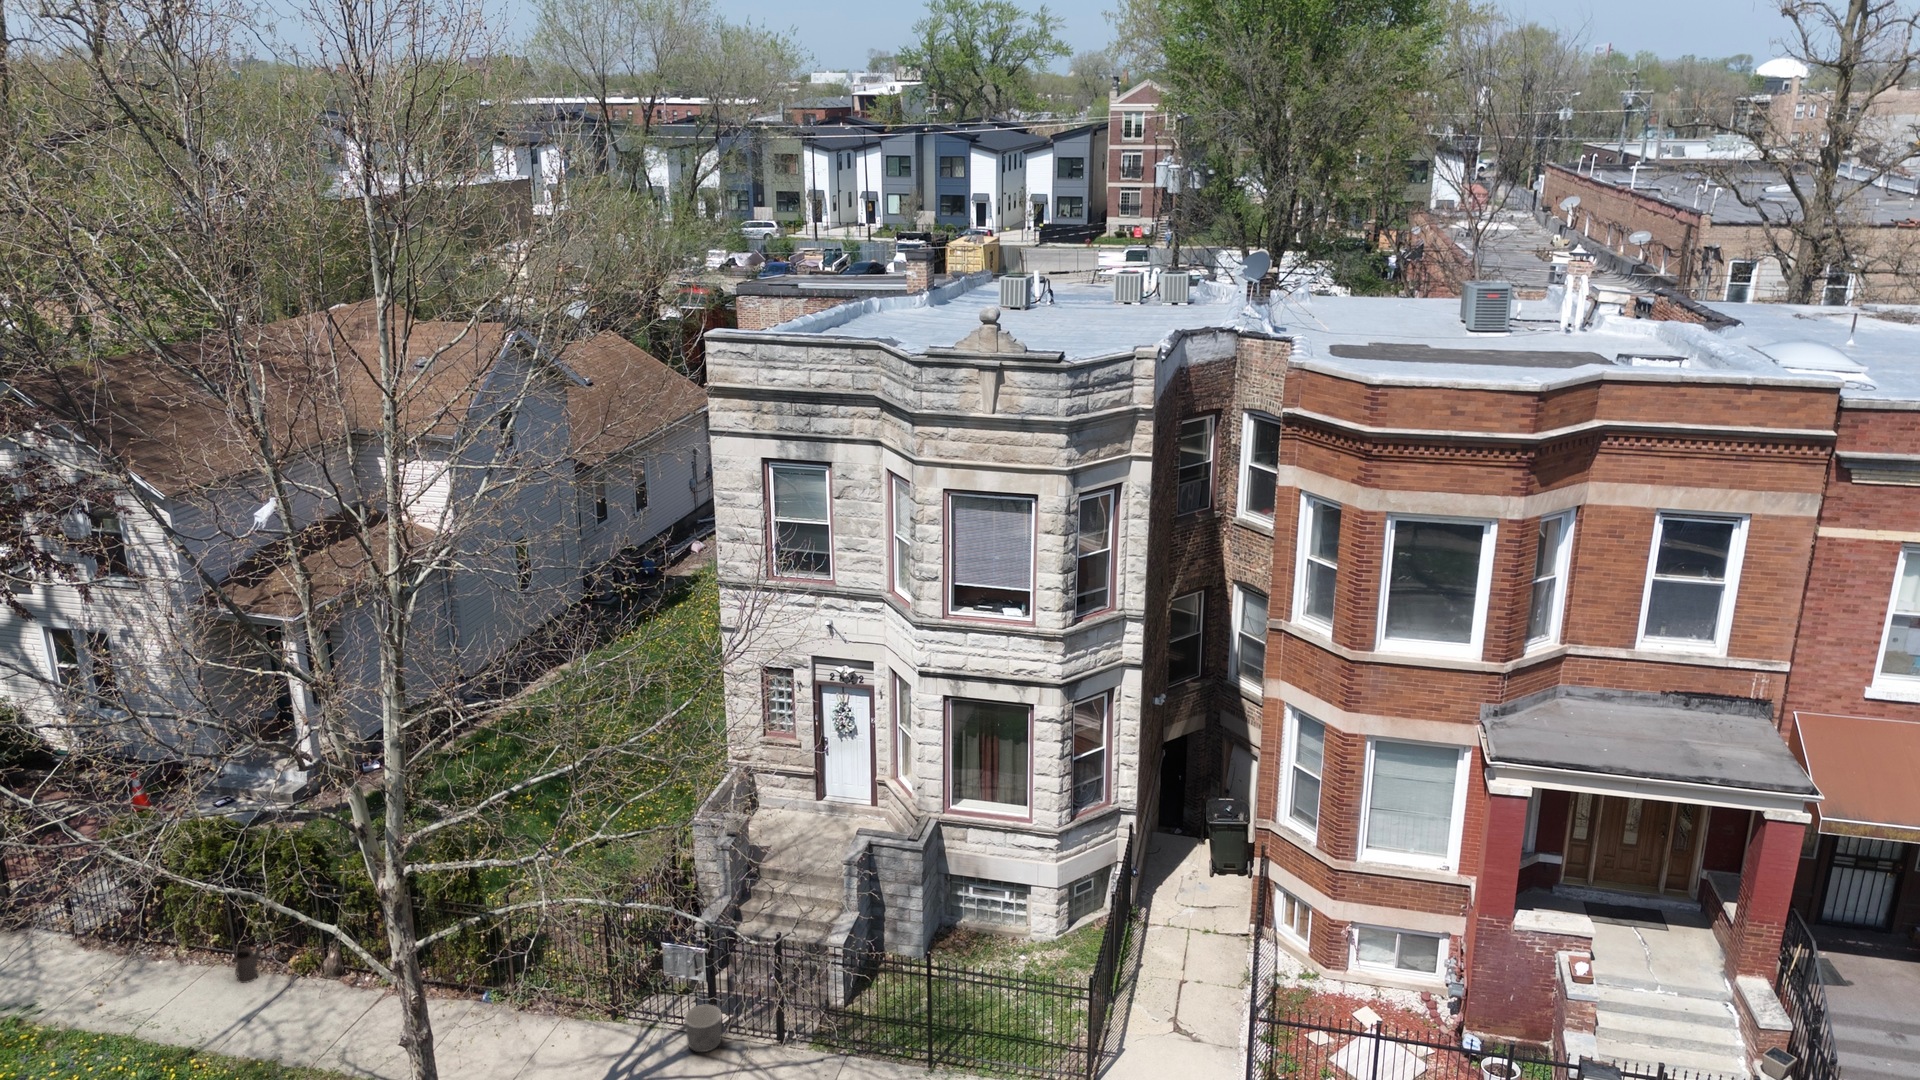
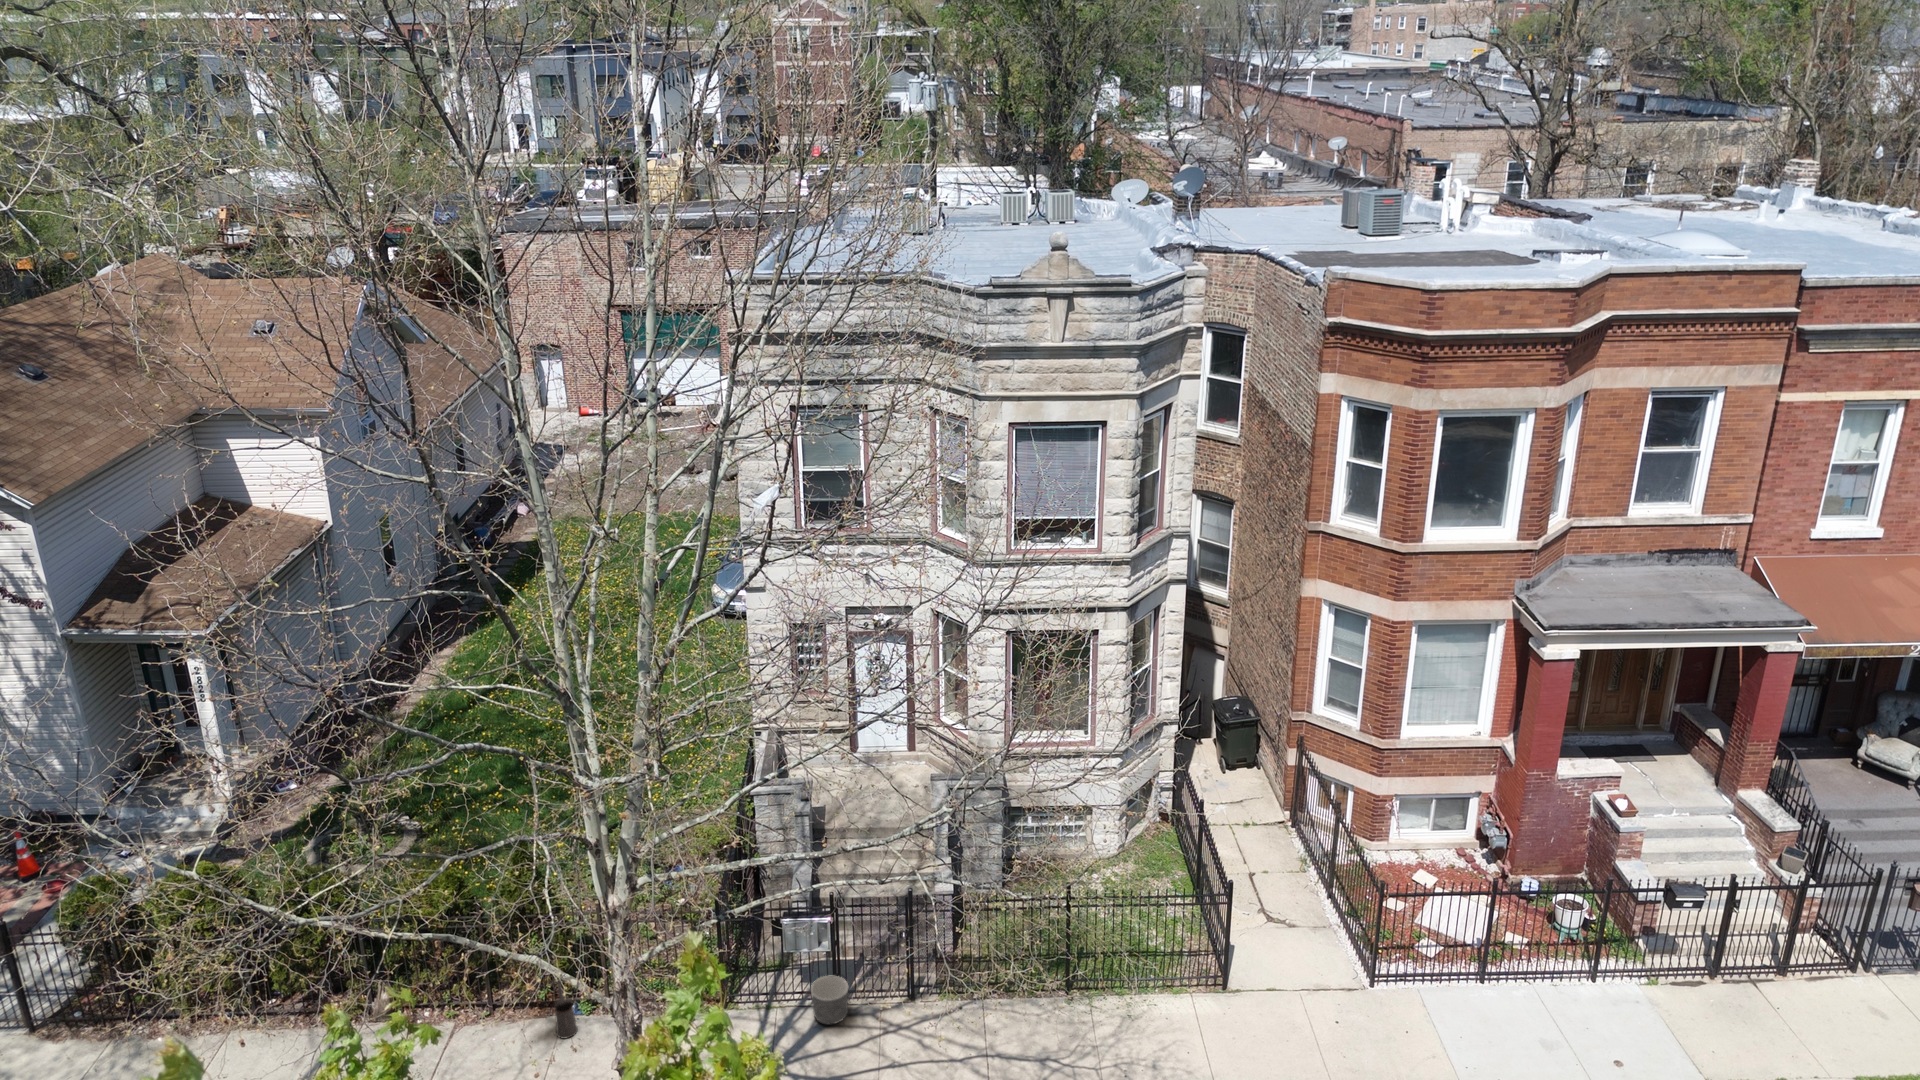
watering can: present [235,935,264,983] -> present [555,983,578,1038]

